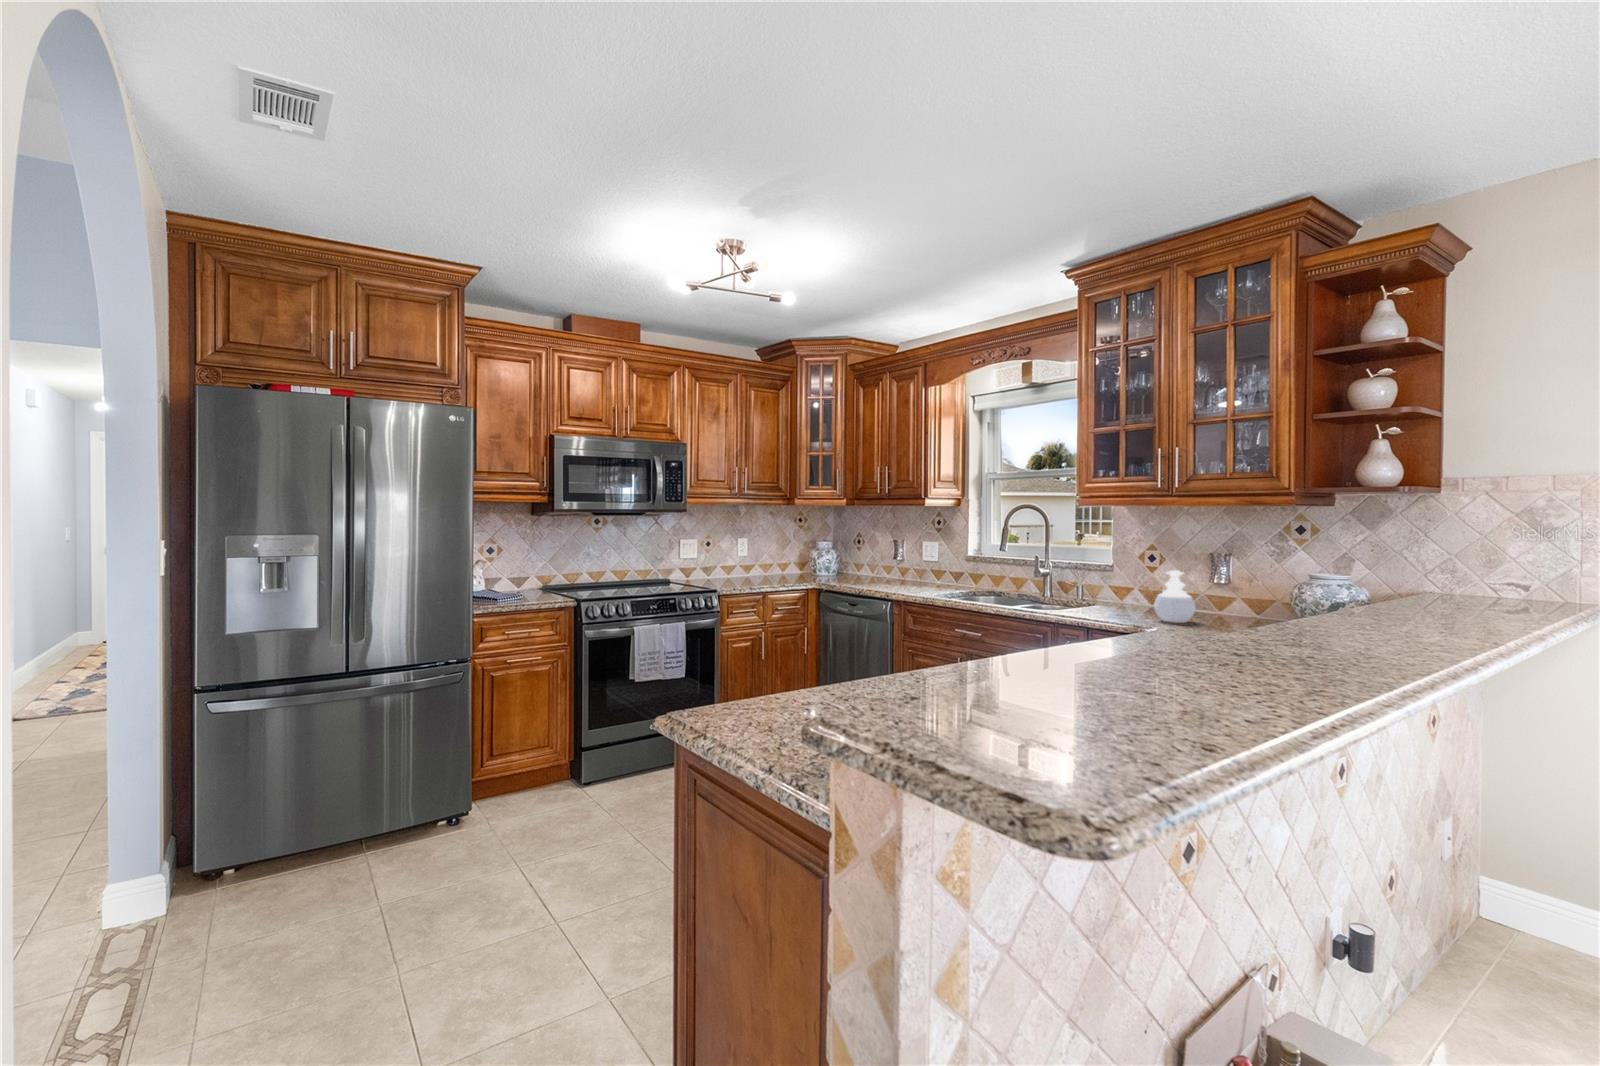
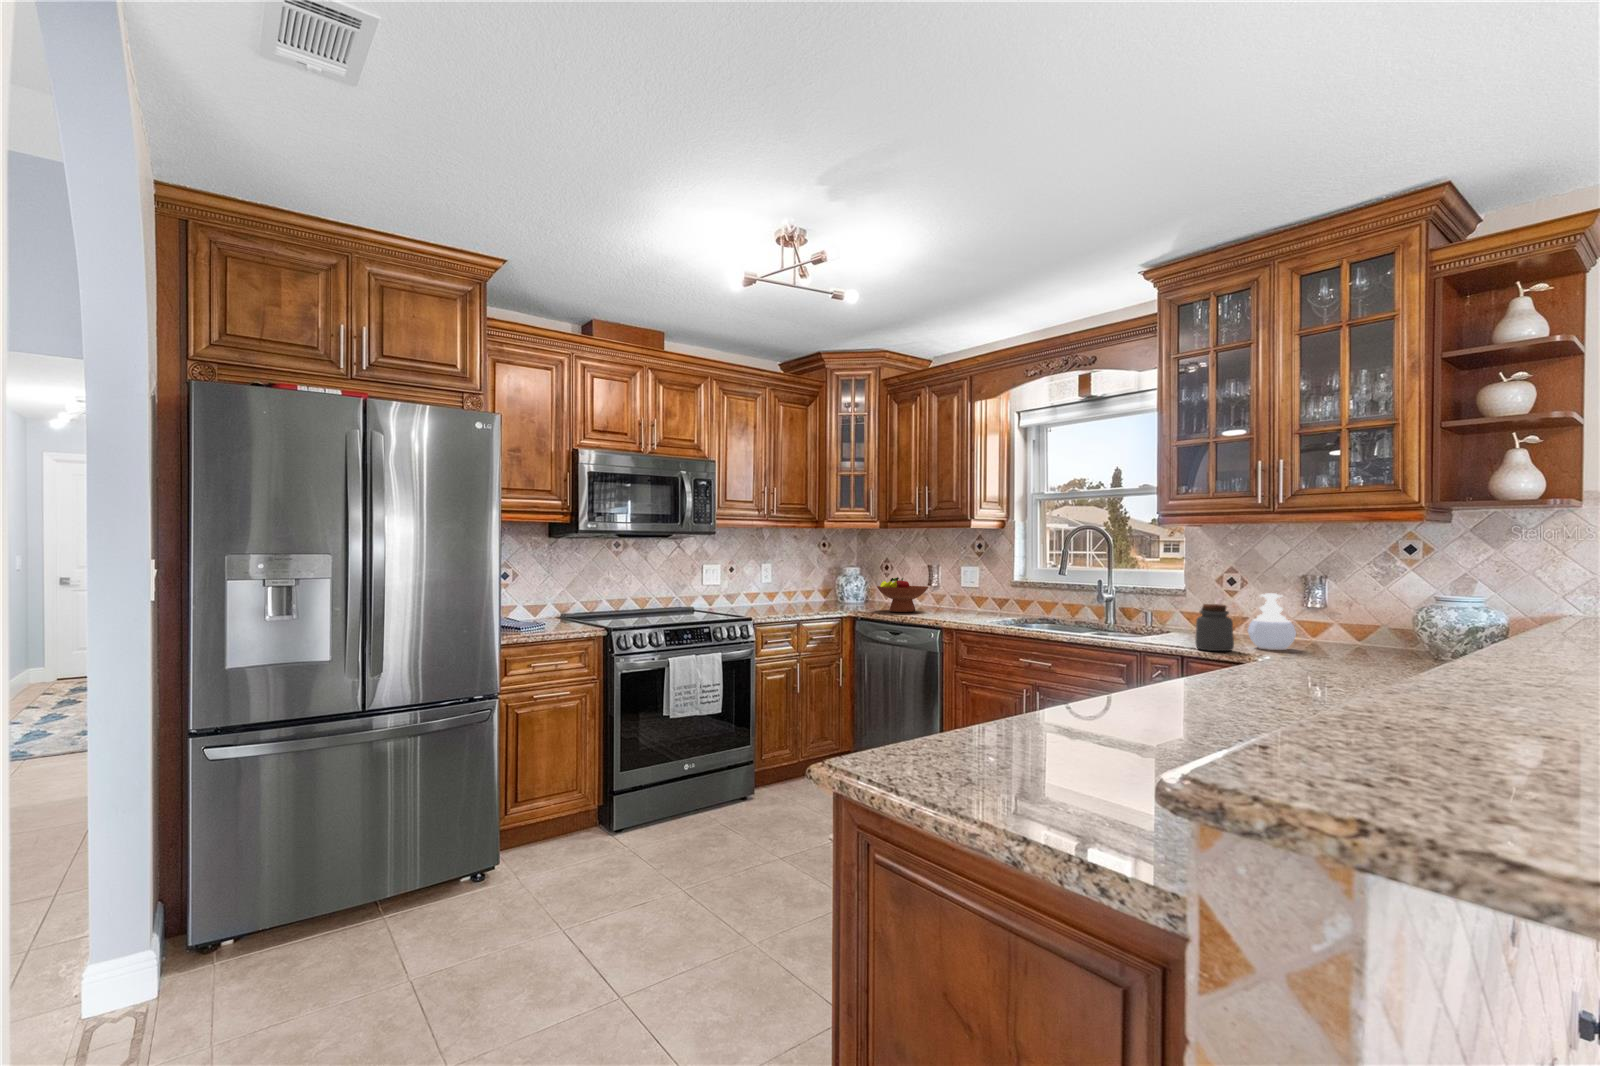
fruit bowl: none [842,553,891,585] -> present [877,577,928,612]
jar: none [1103,580,1137,623] -> present [1195,604,1234,651]

